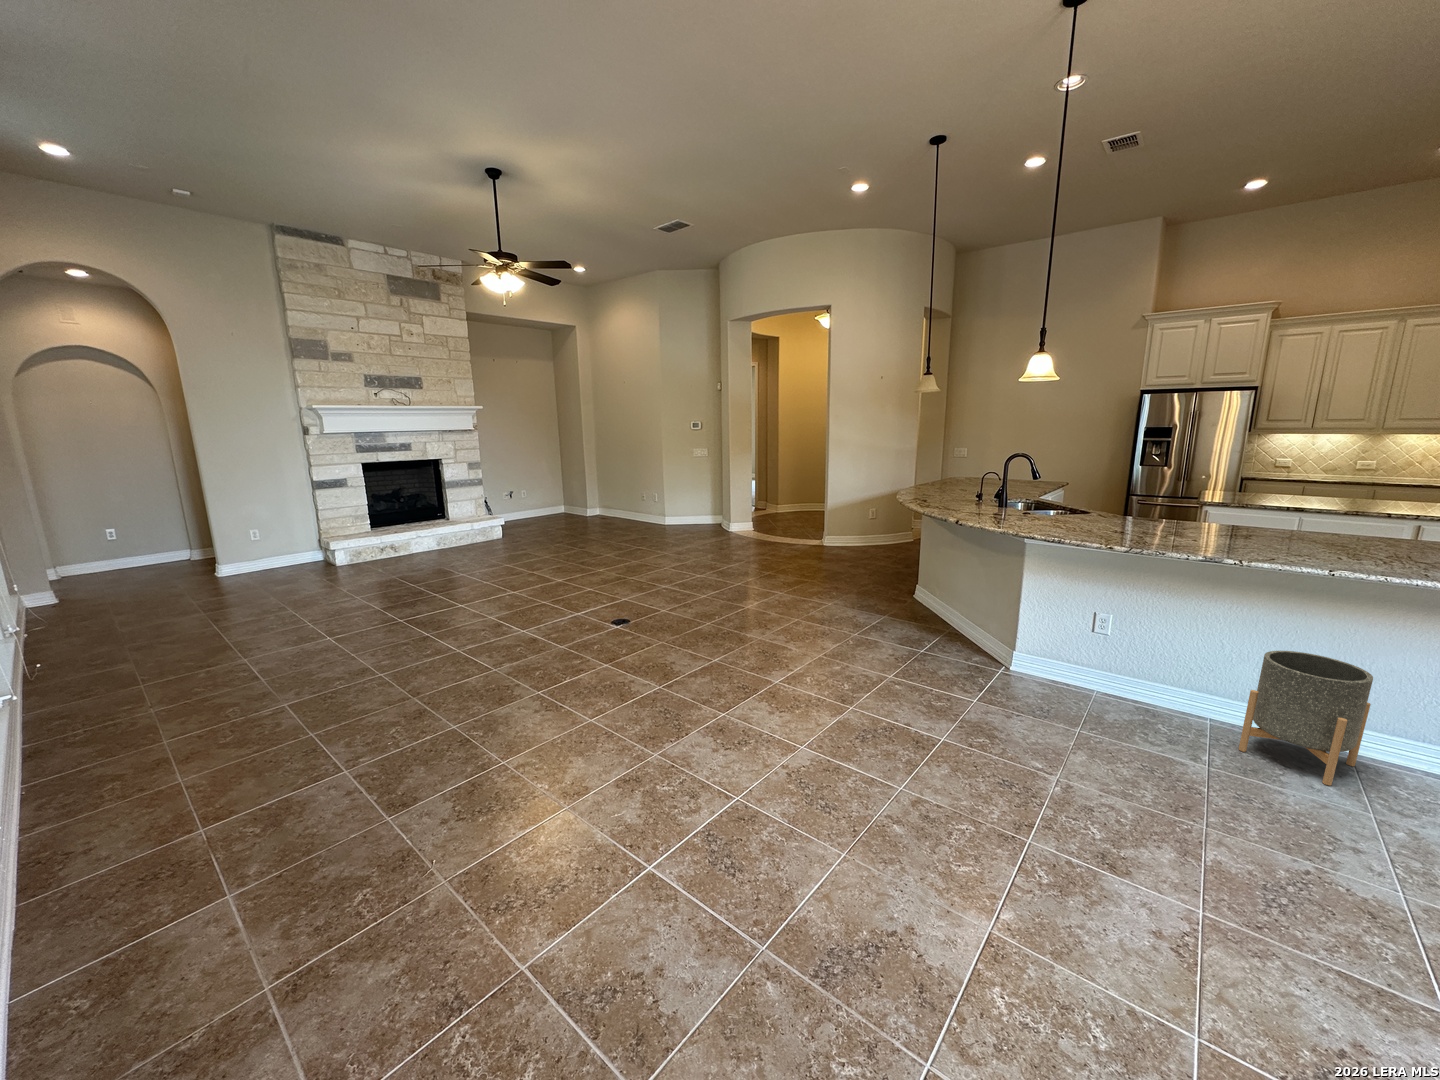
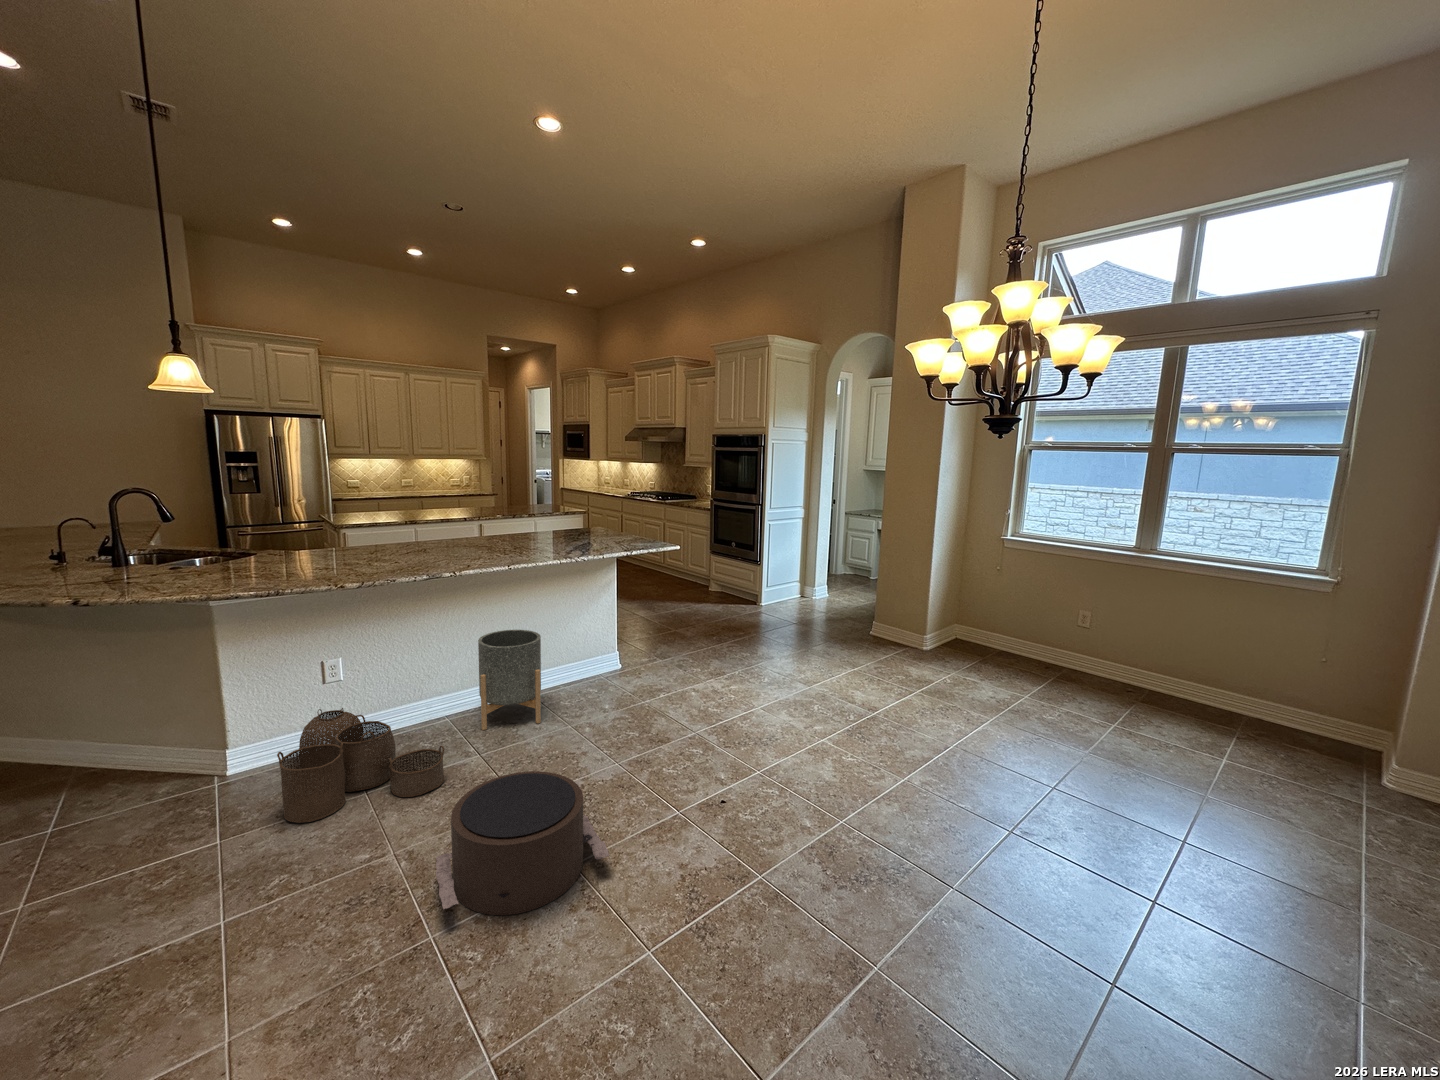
woven basket: none [1016,651,1157,763] -> present [277,708,444,823]
pouf: none [1042,765,1258,934] -> present [436,771,609,915]

